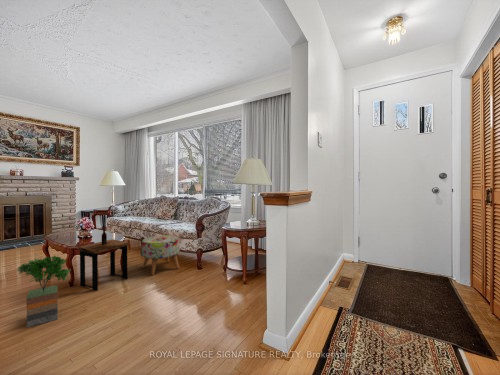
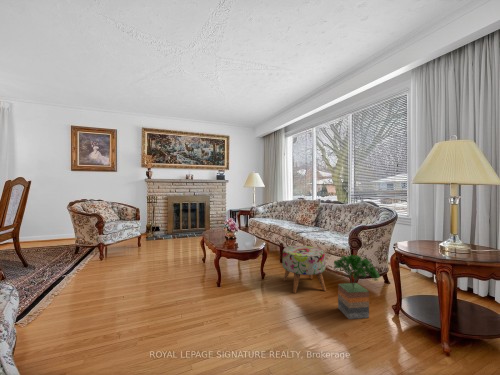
side table: present [78,229,129,291] -> none [224,233,270,300]
potted tree: present [17,256,70,328] -> present [334,255,379,319]

